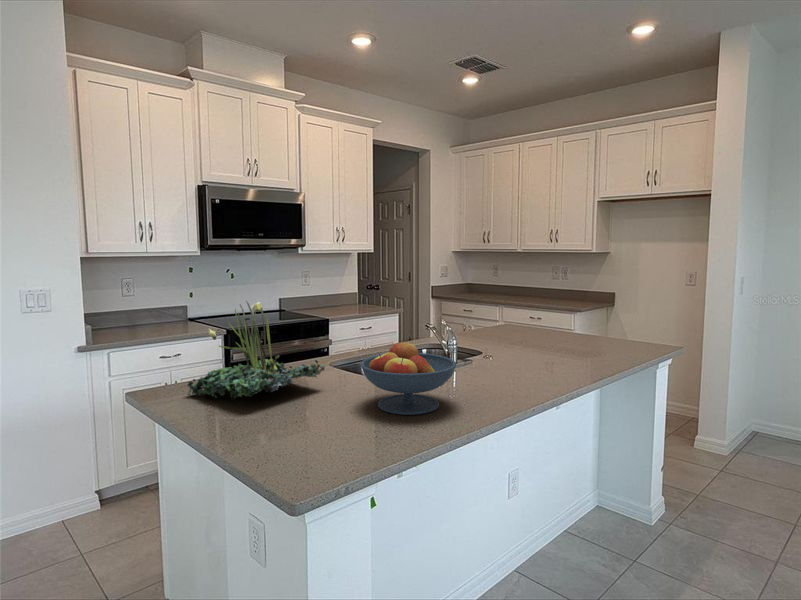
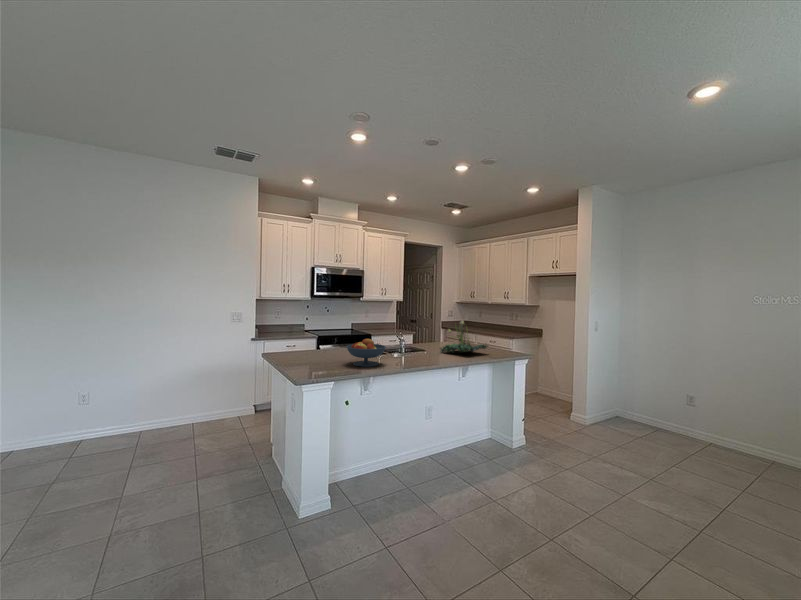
plant: present [187,302,324,398] -> present [440,321,488,353]

